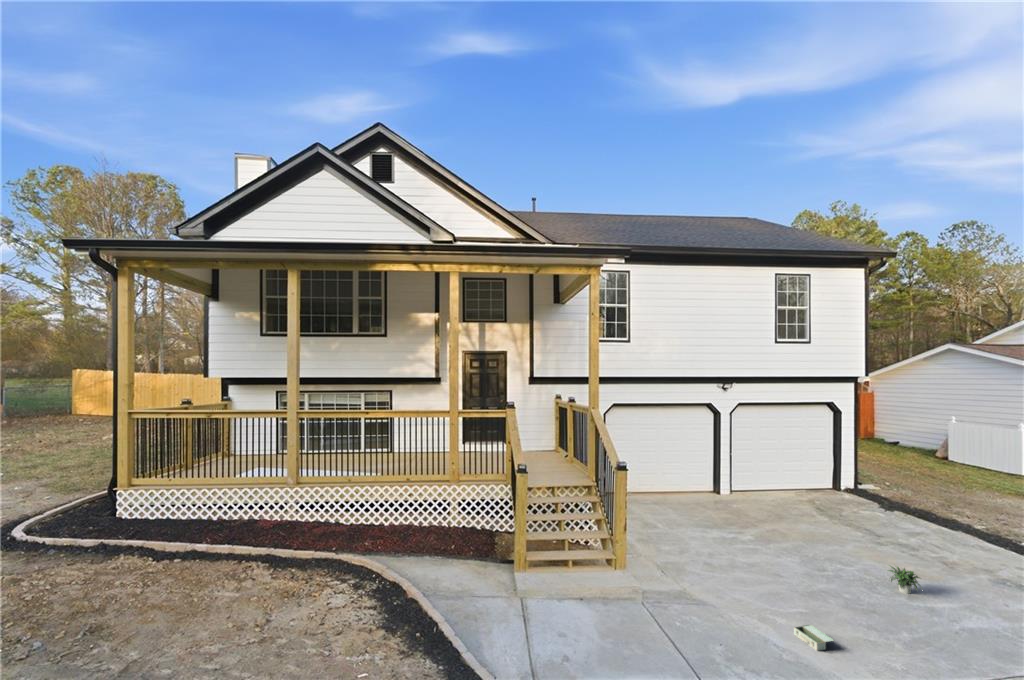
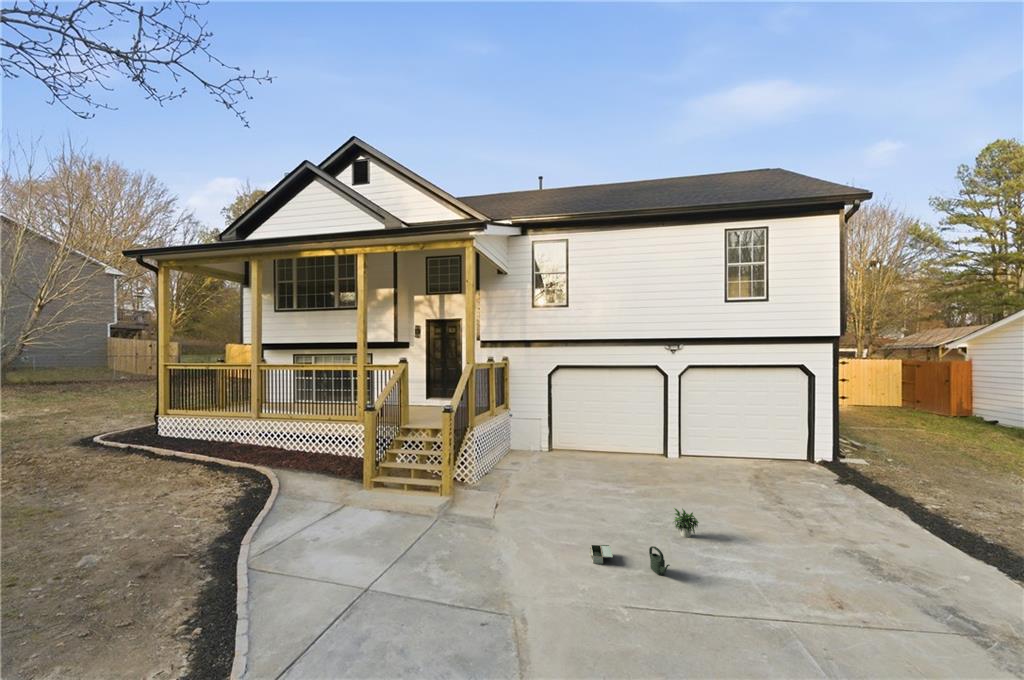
watering can: none [944,616,994,646] -> present [649,546,670,575]
toolbox: present [794,625,833,651] -> present [589,545,613,564]

